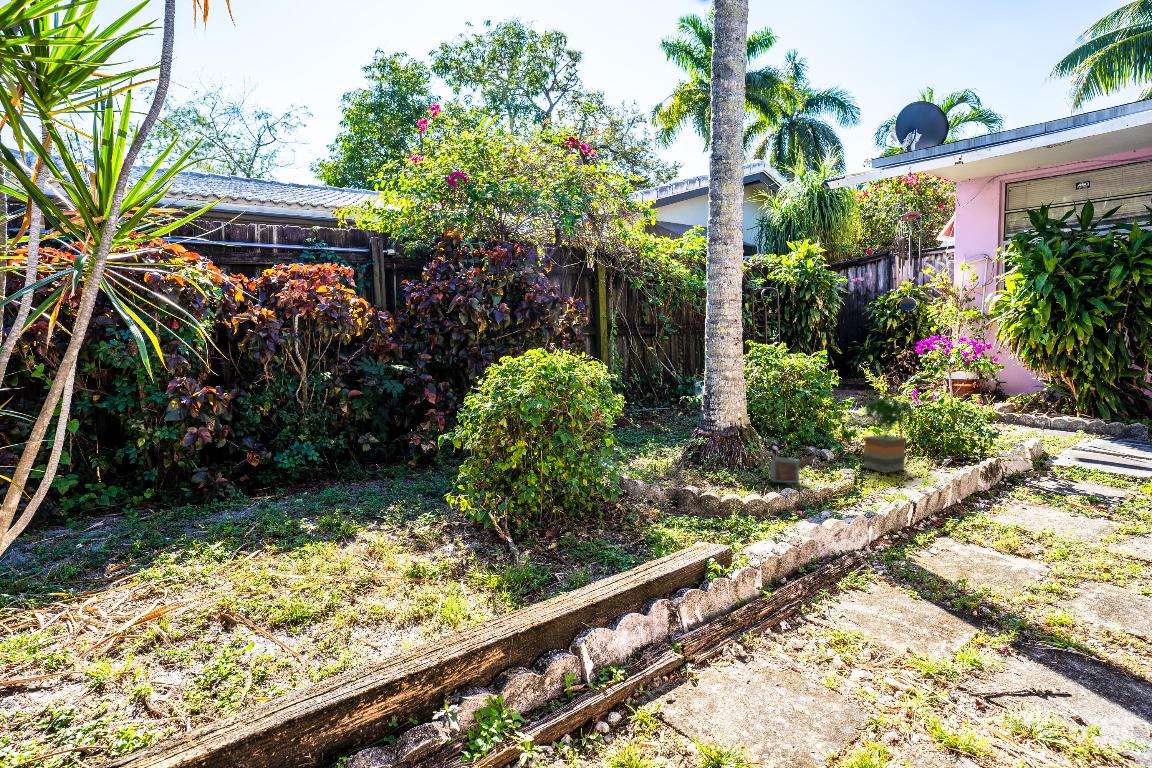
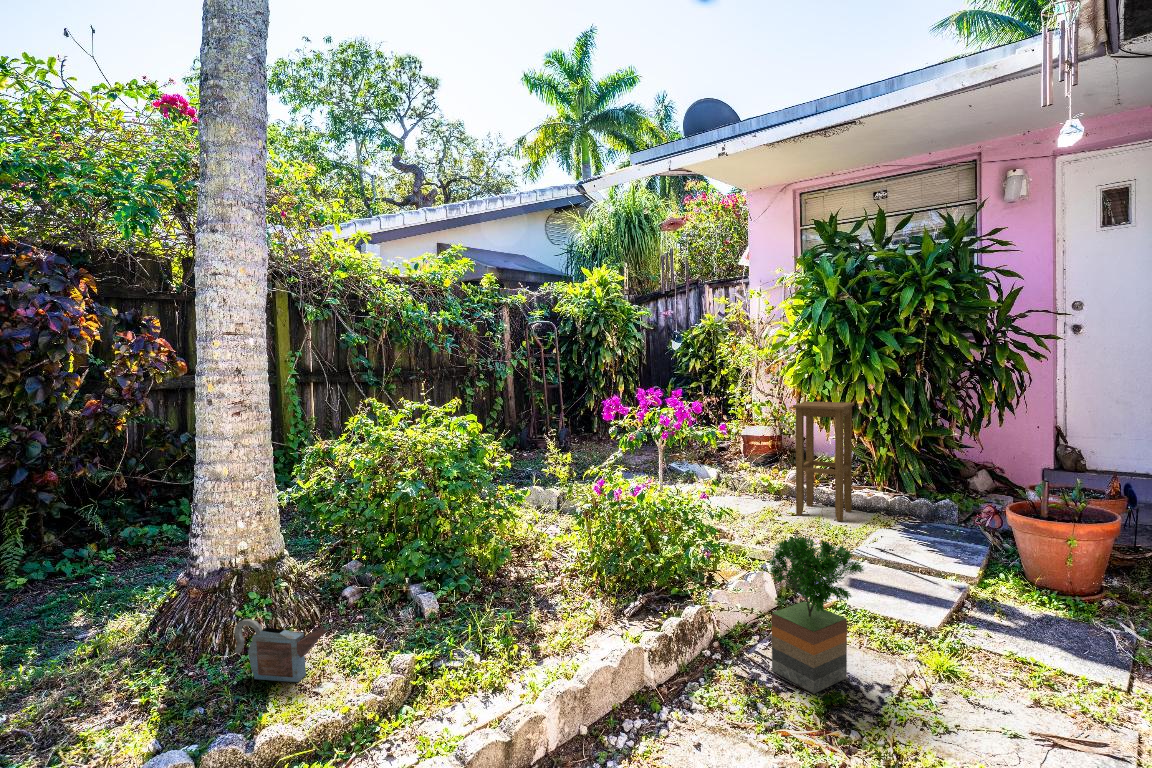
stool: none [1016,349,1065,435] -> present [793,401,854,521]
potted tree: present [864,399,914,473] -> present [768,536,864,694]

